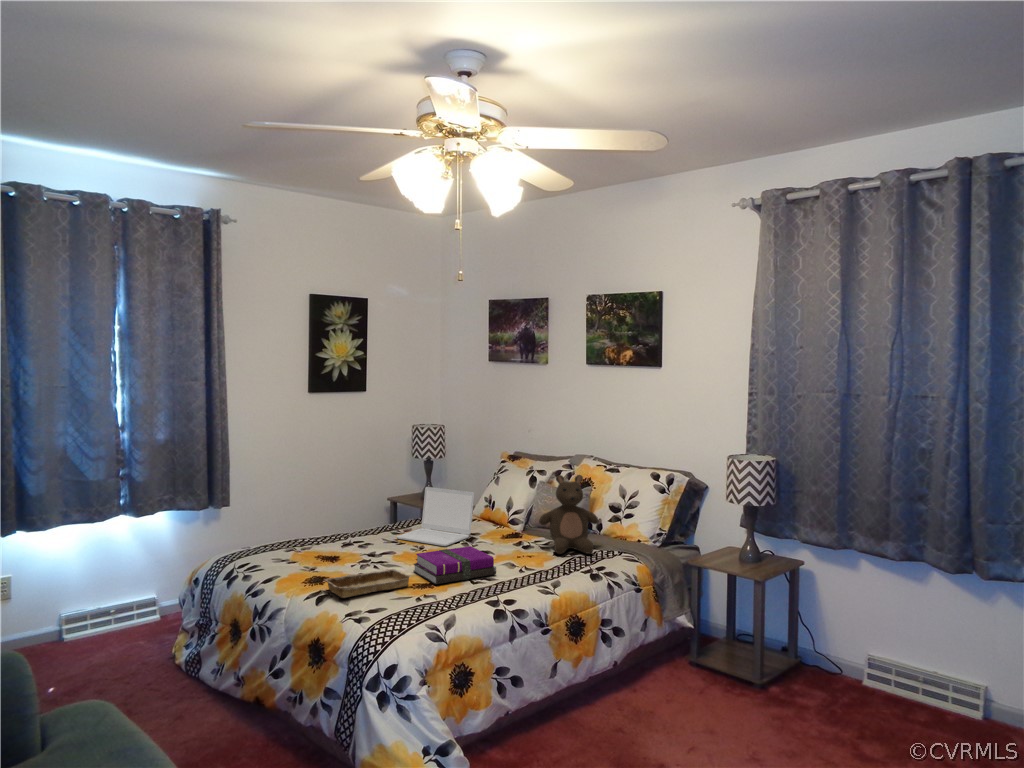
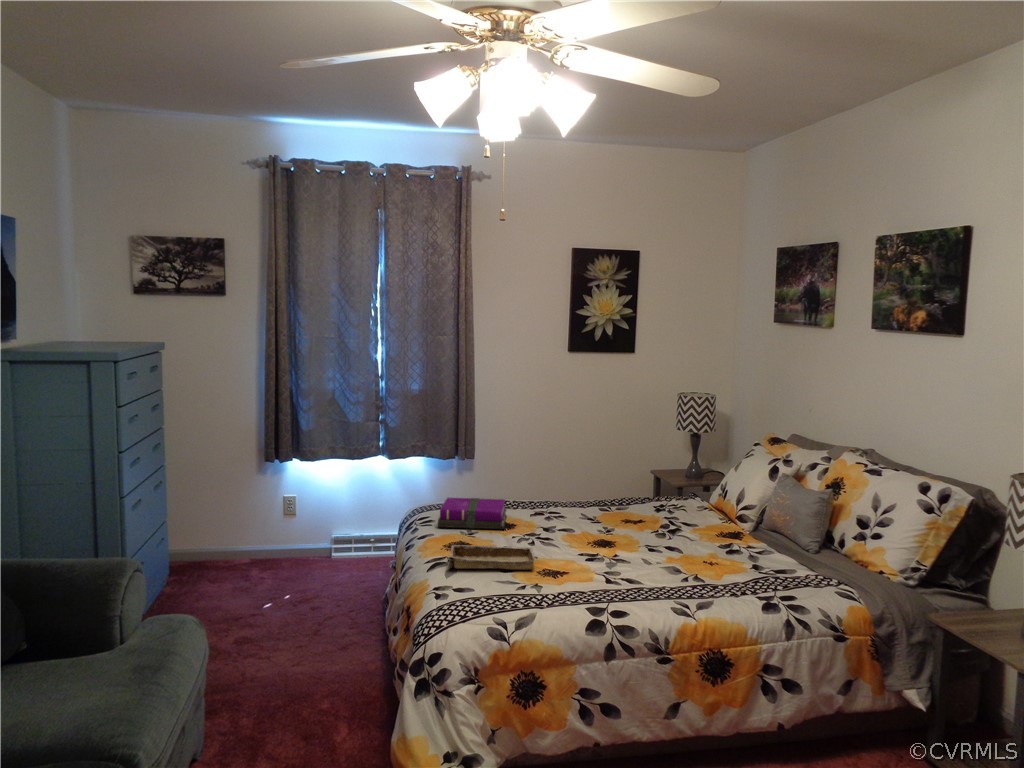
stuffed bear: present [539,475,599,554] -> none [738,468,819,576]
laptop: present [397,487,474,546] -> none [590,463,678,533]
notebook: present [414,546,496,584] -> present [438,498,506,529]

